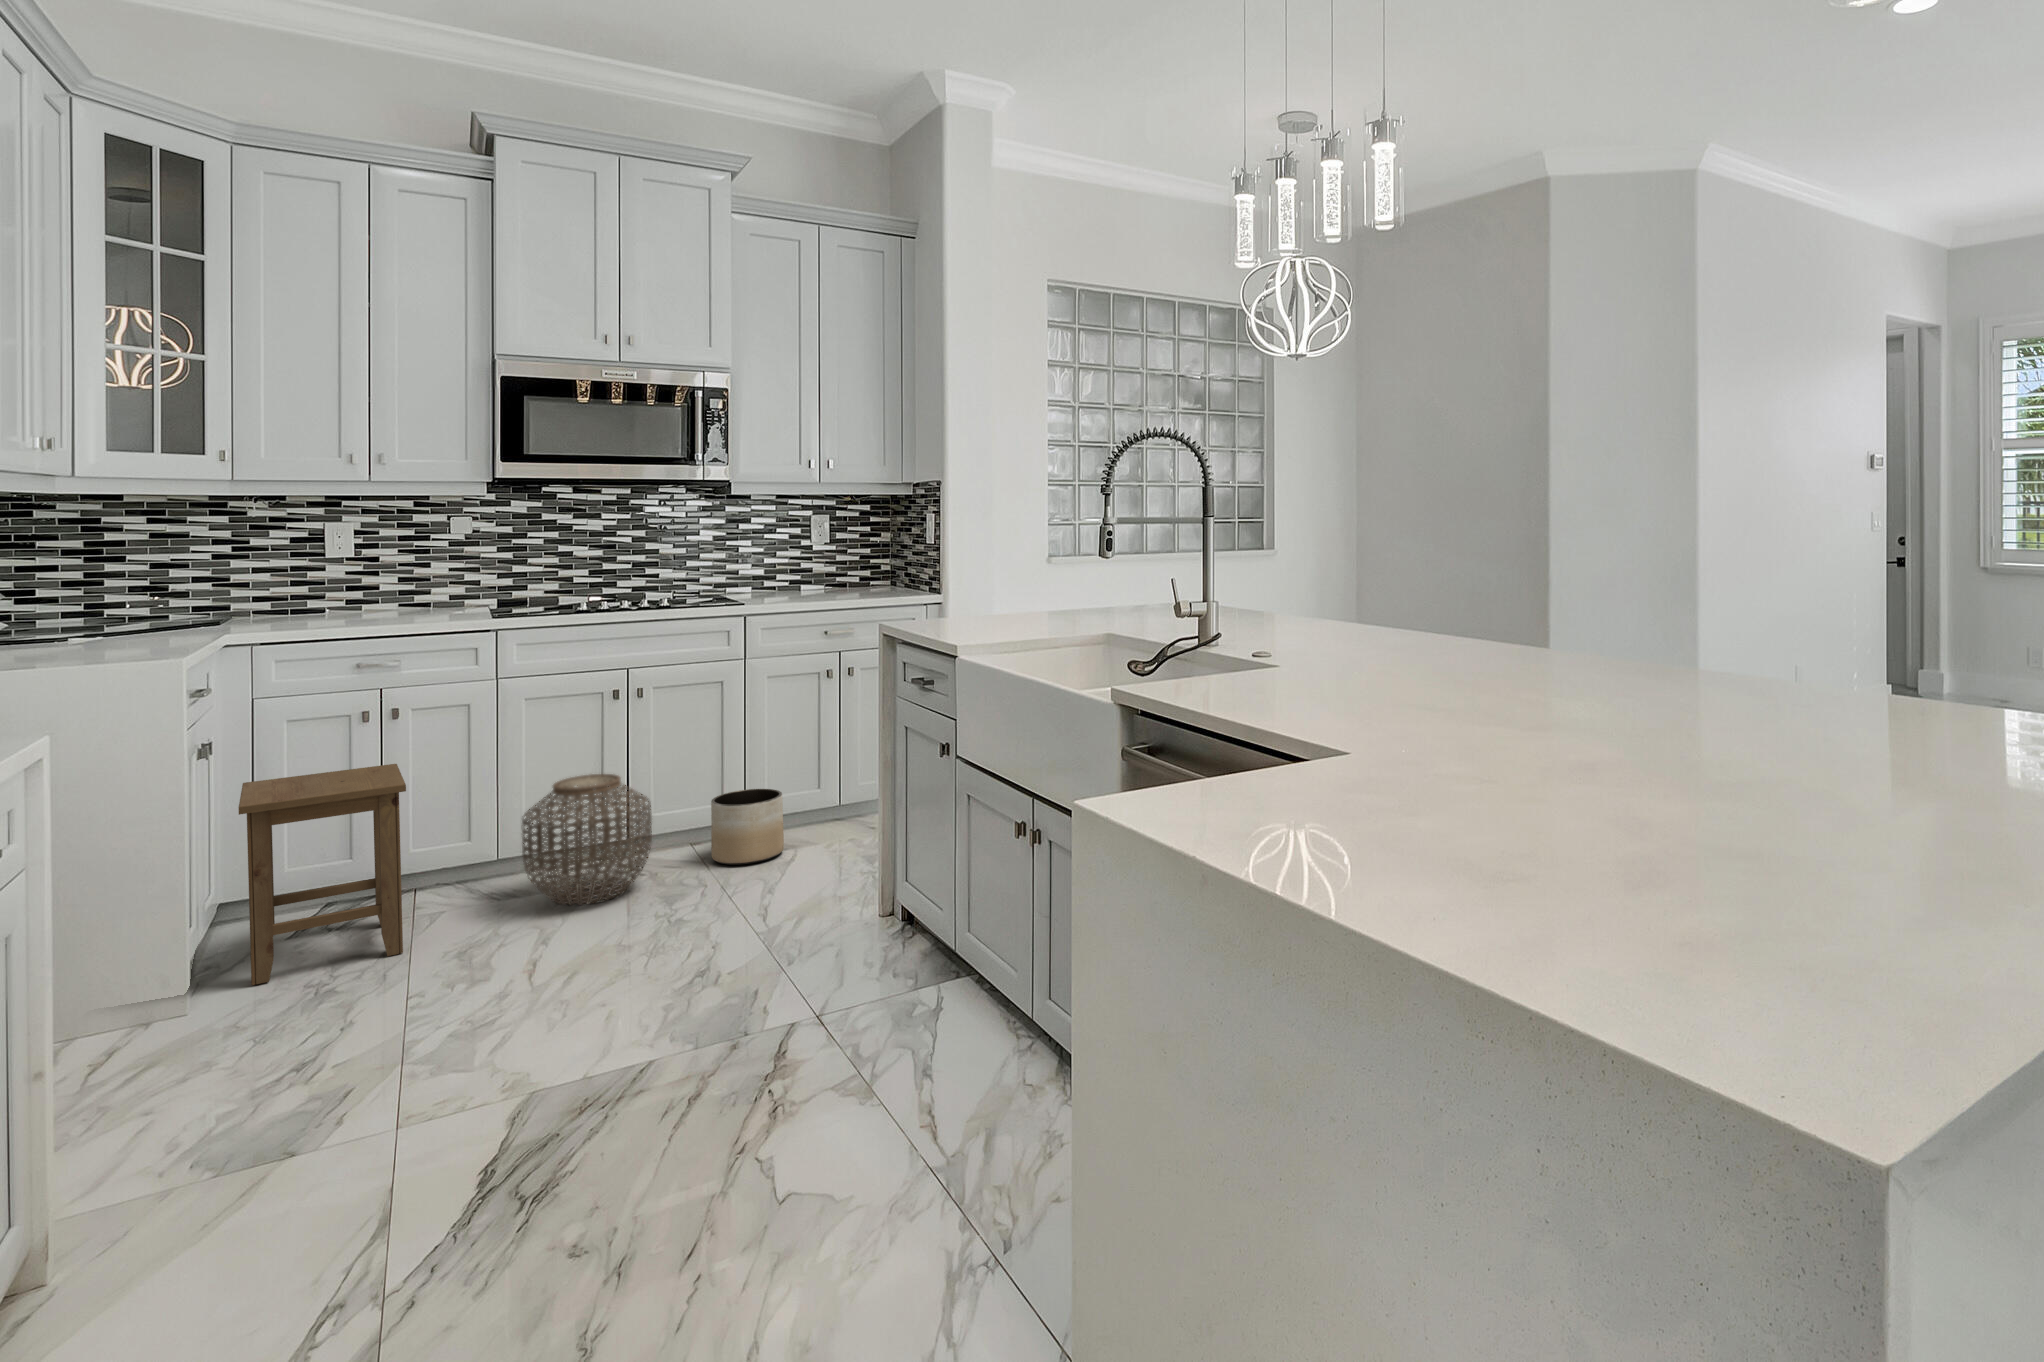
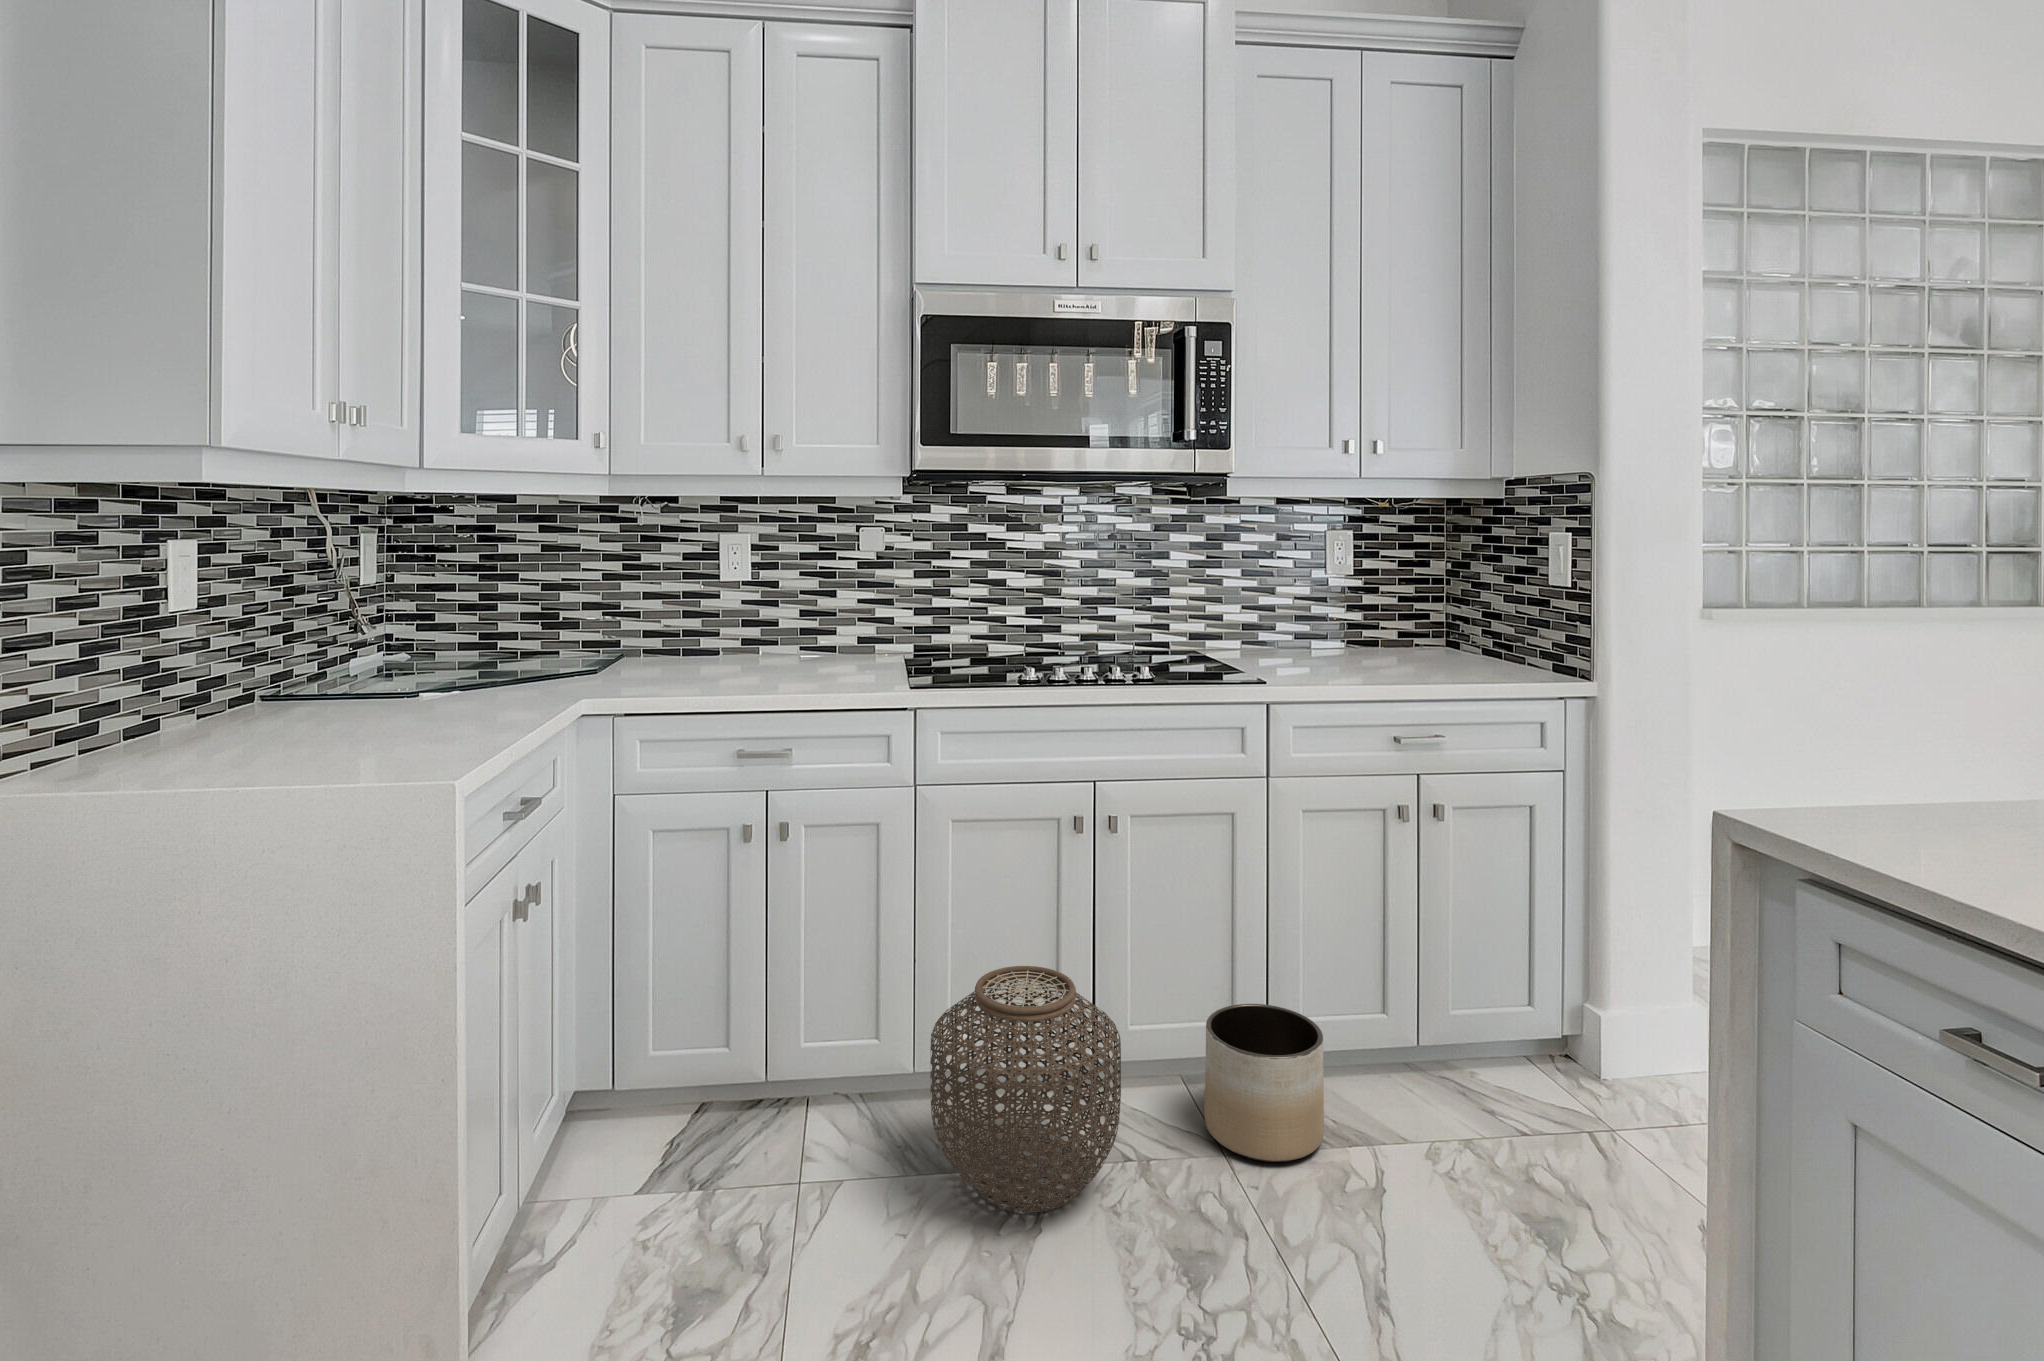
stool: present [239,764,406,985] -> none [539,916,771,1299]

